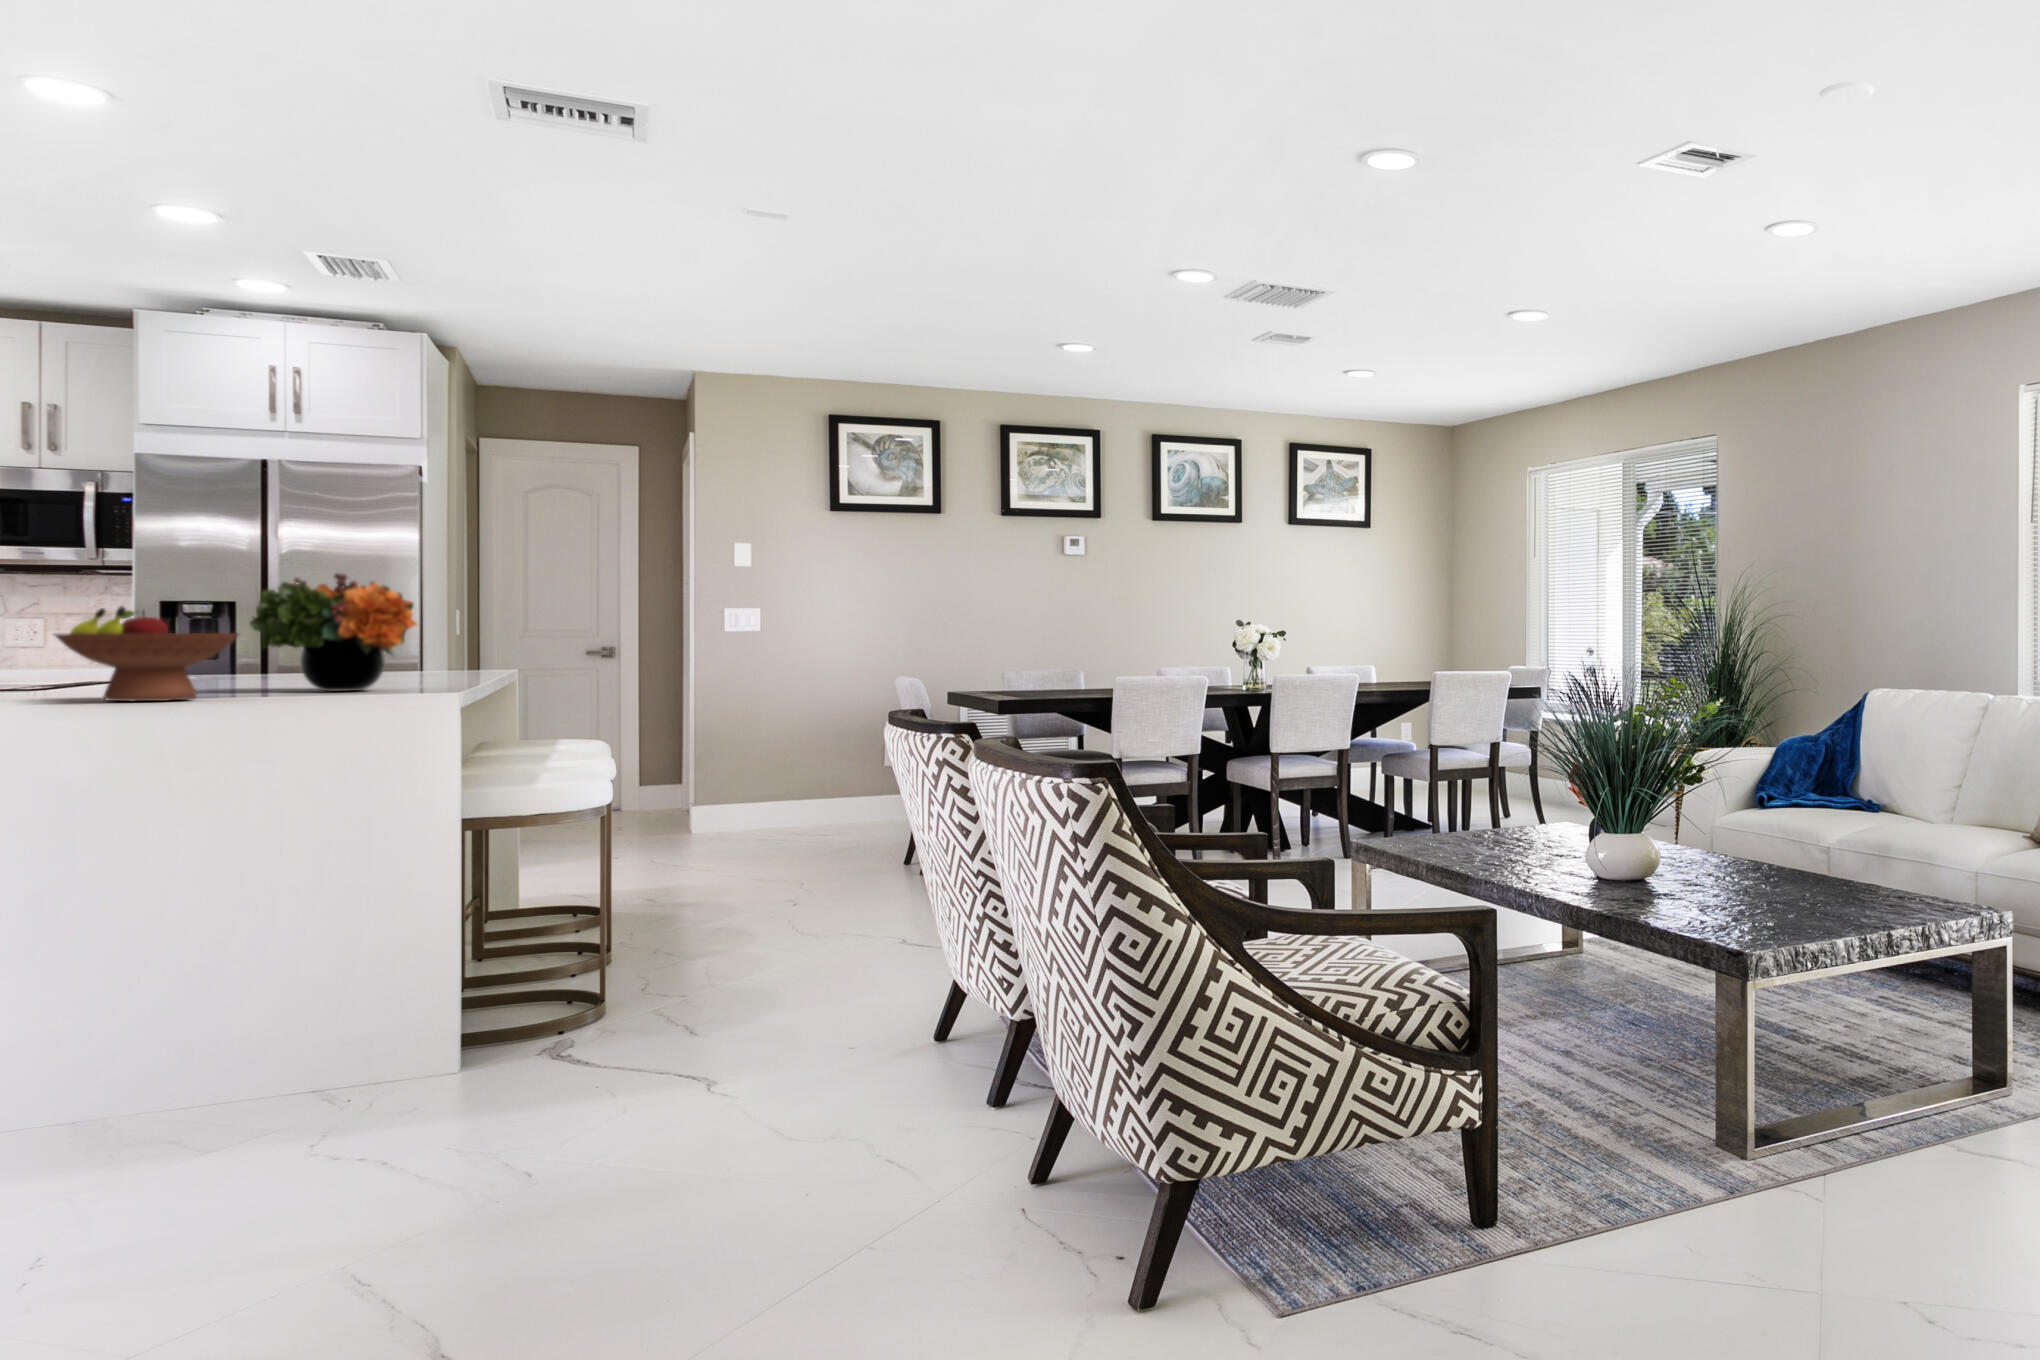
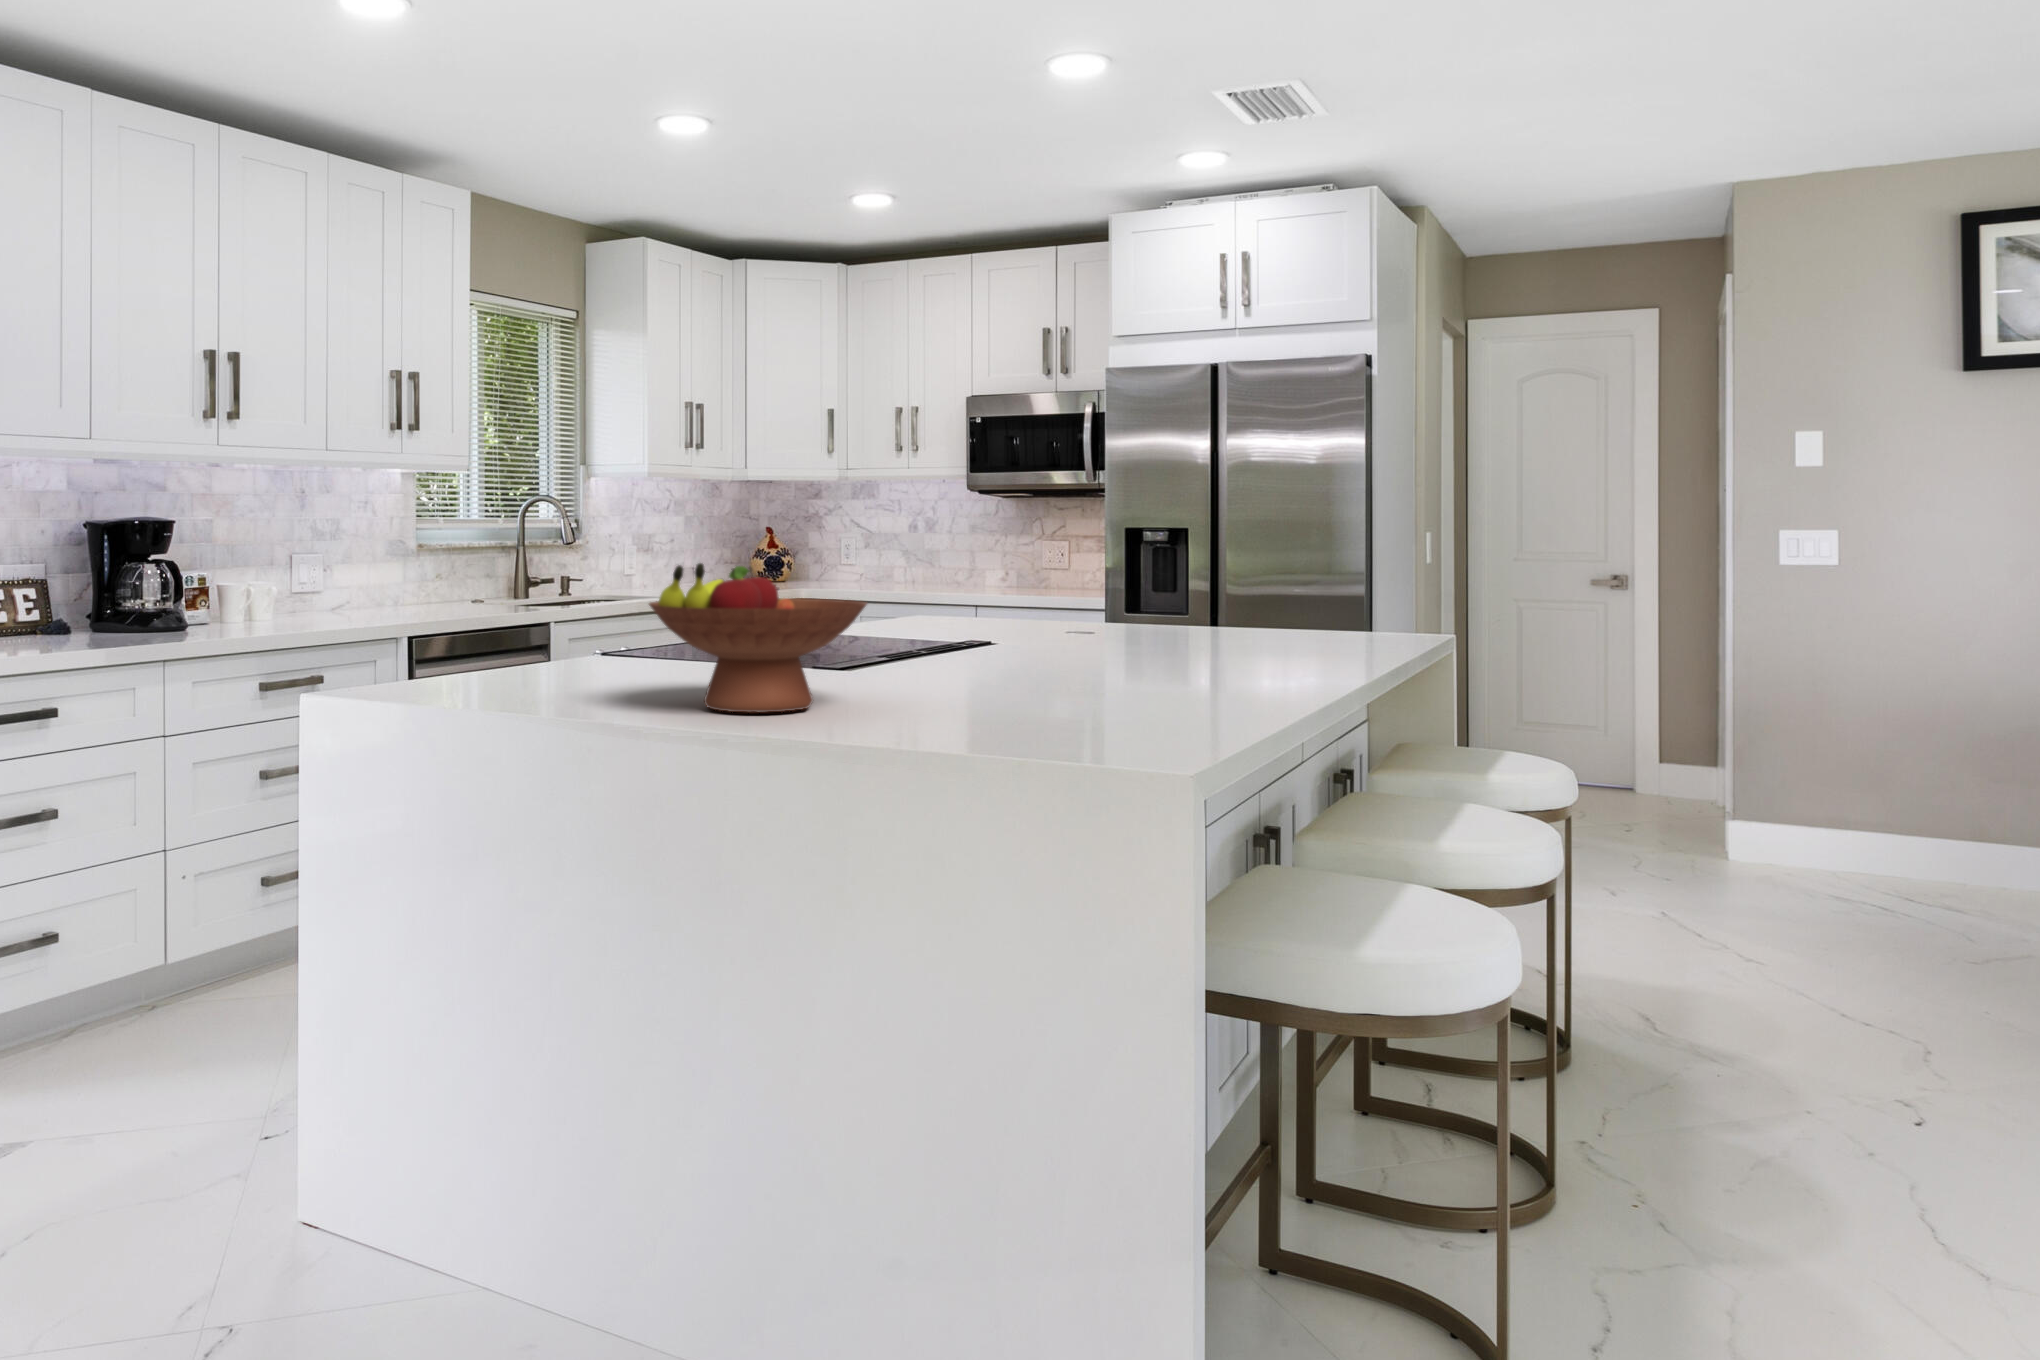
flower arrangement: present [250,573,417,691] -> none [939,499,1168,694]

